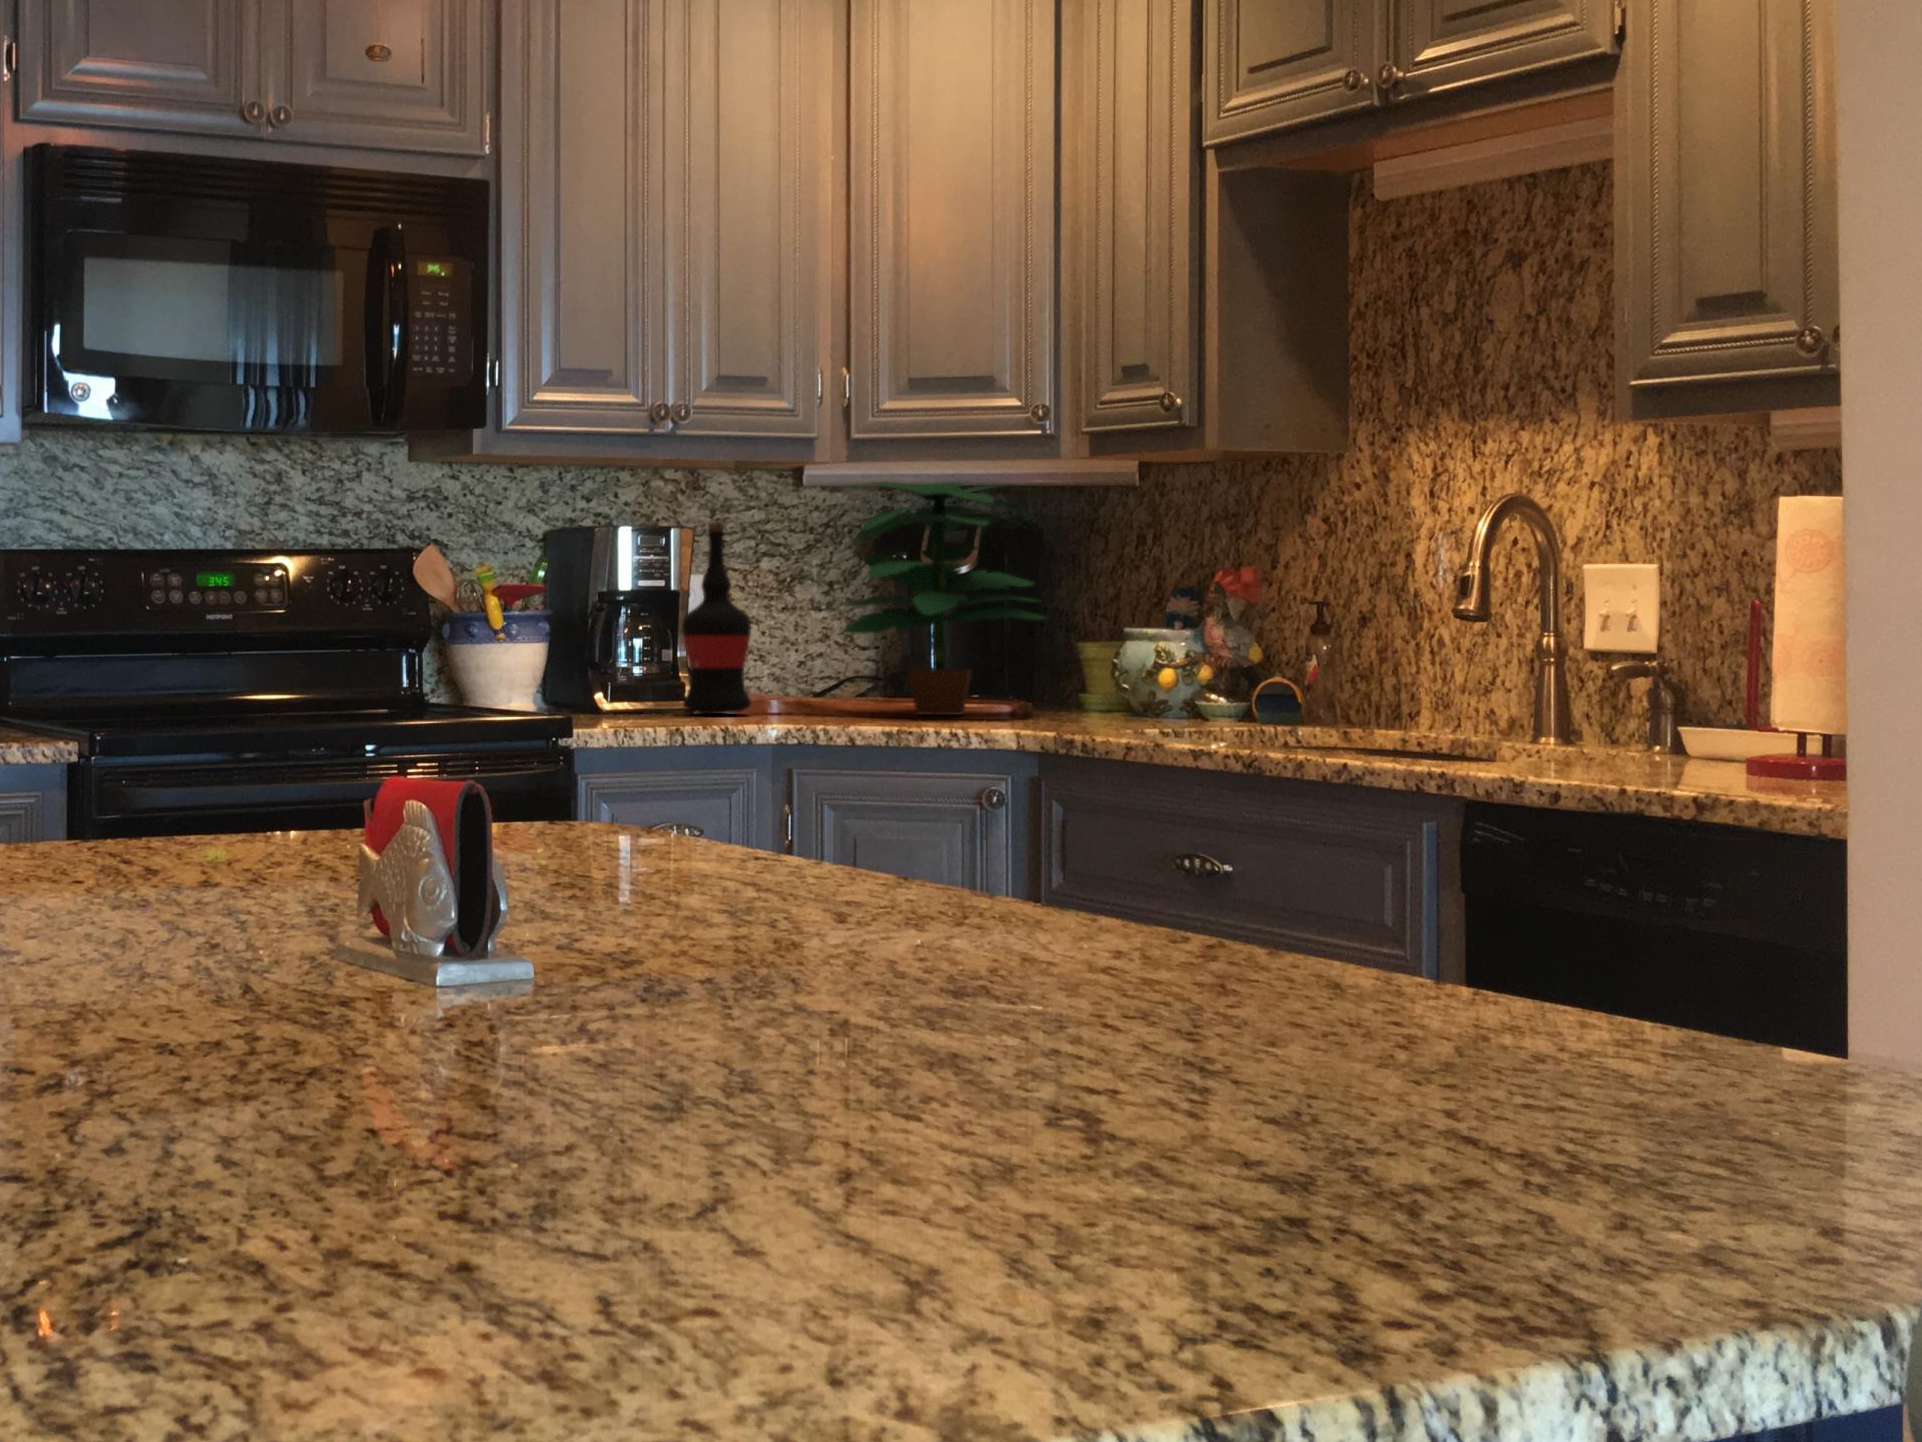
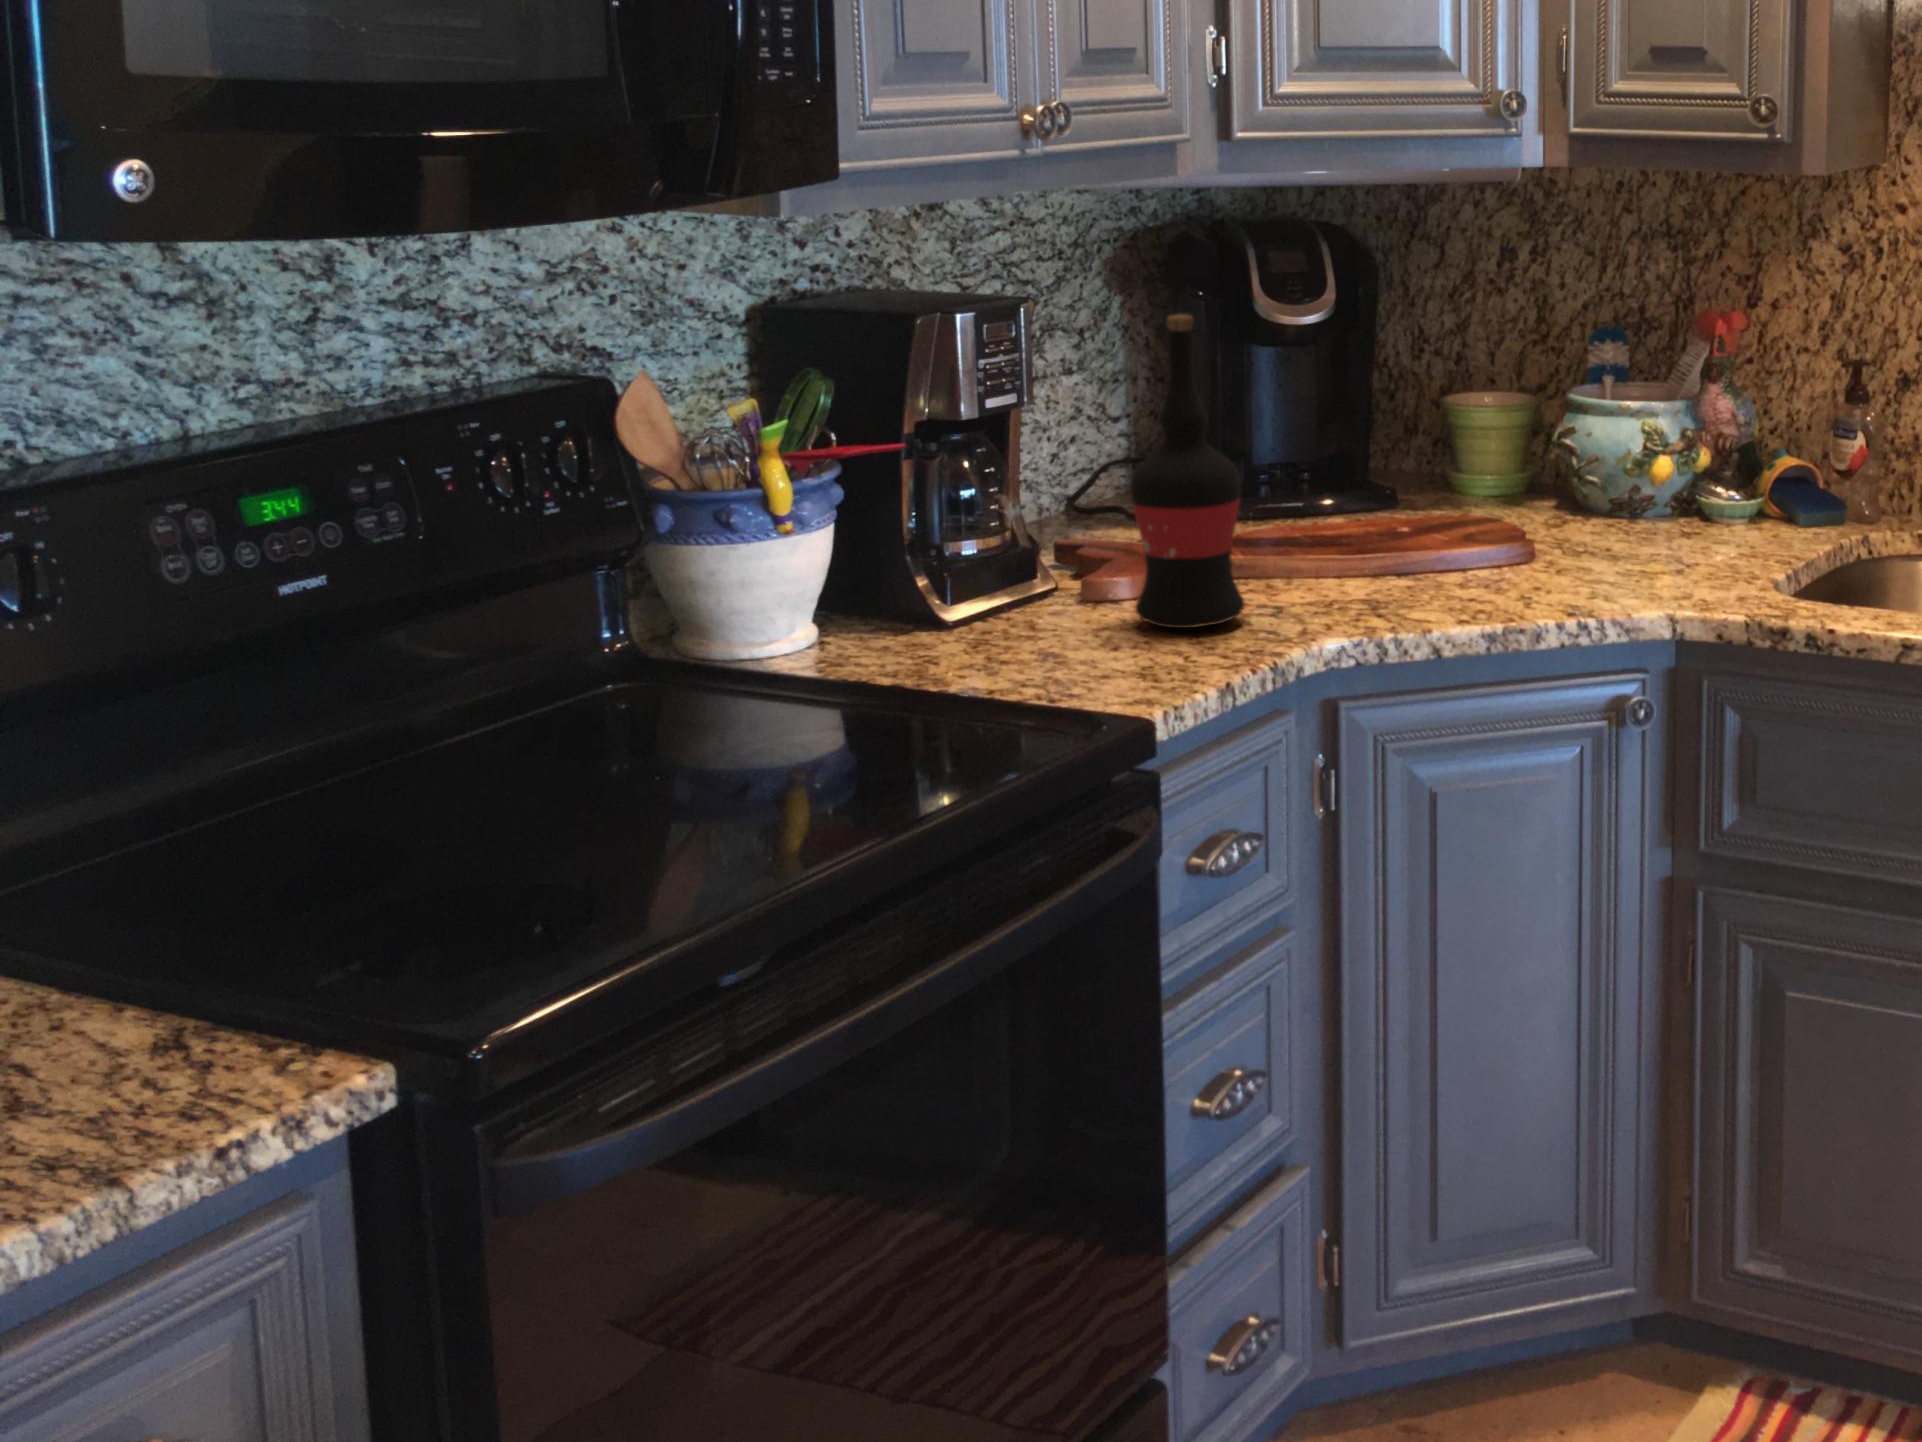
potted plant: present [844,482,1045,715] -> none [1304,214,1594,579]

